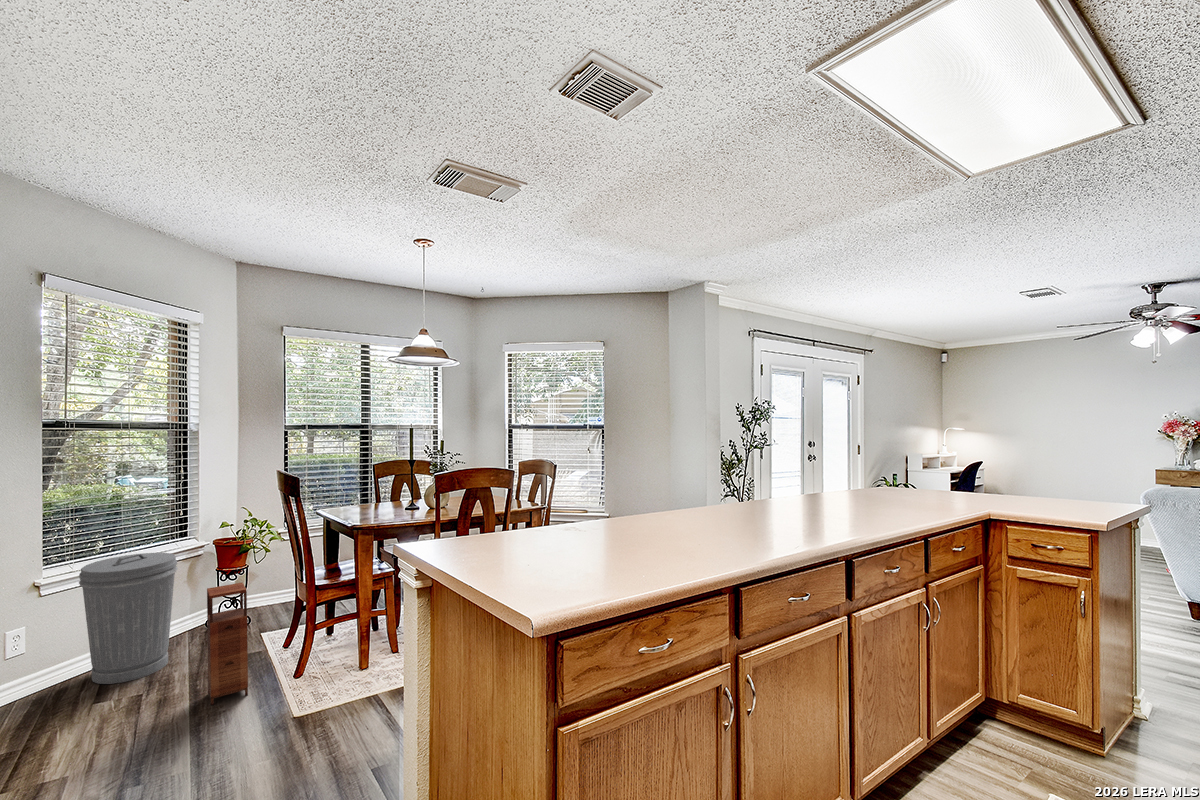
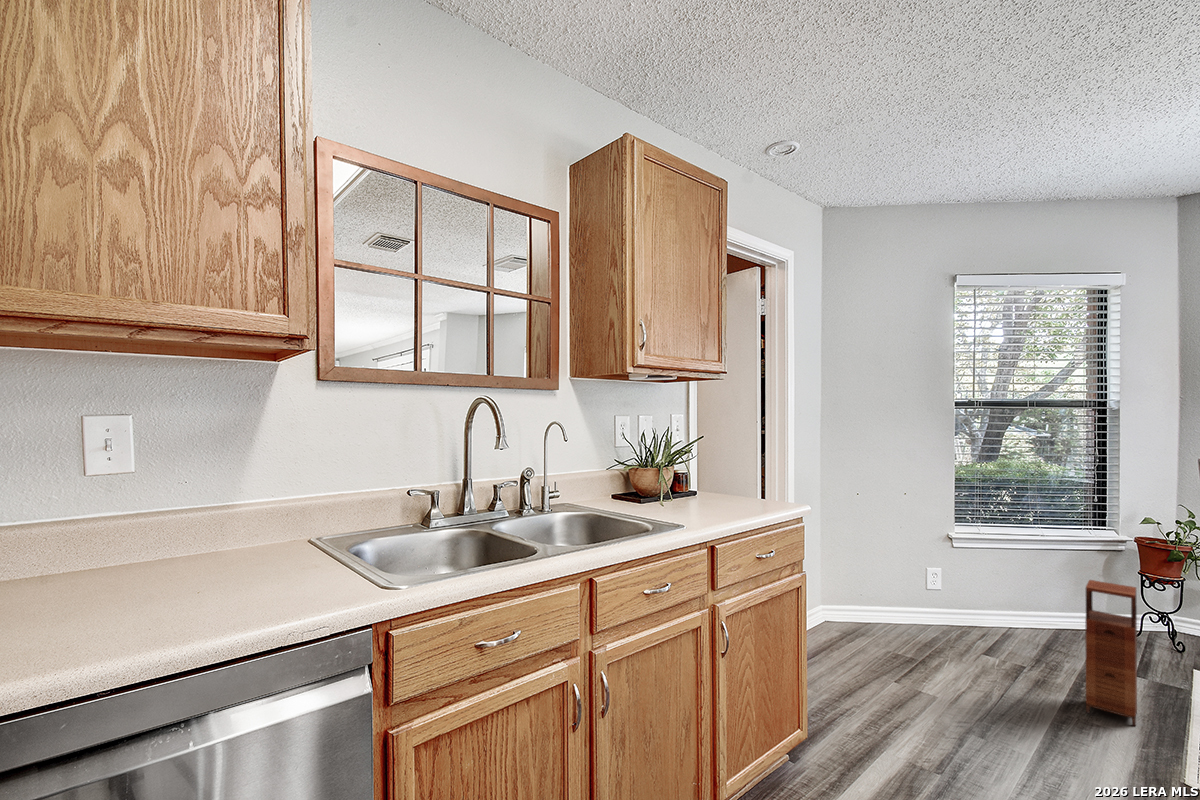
trash can: present [79,553,178,684] -> none [982,526,1077,654]

